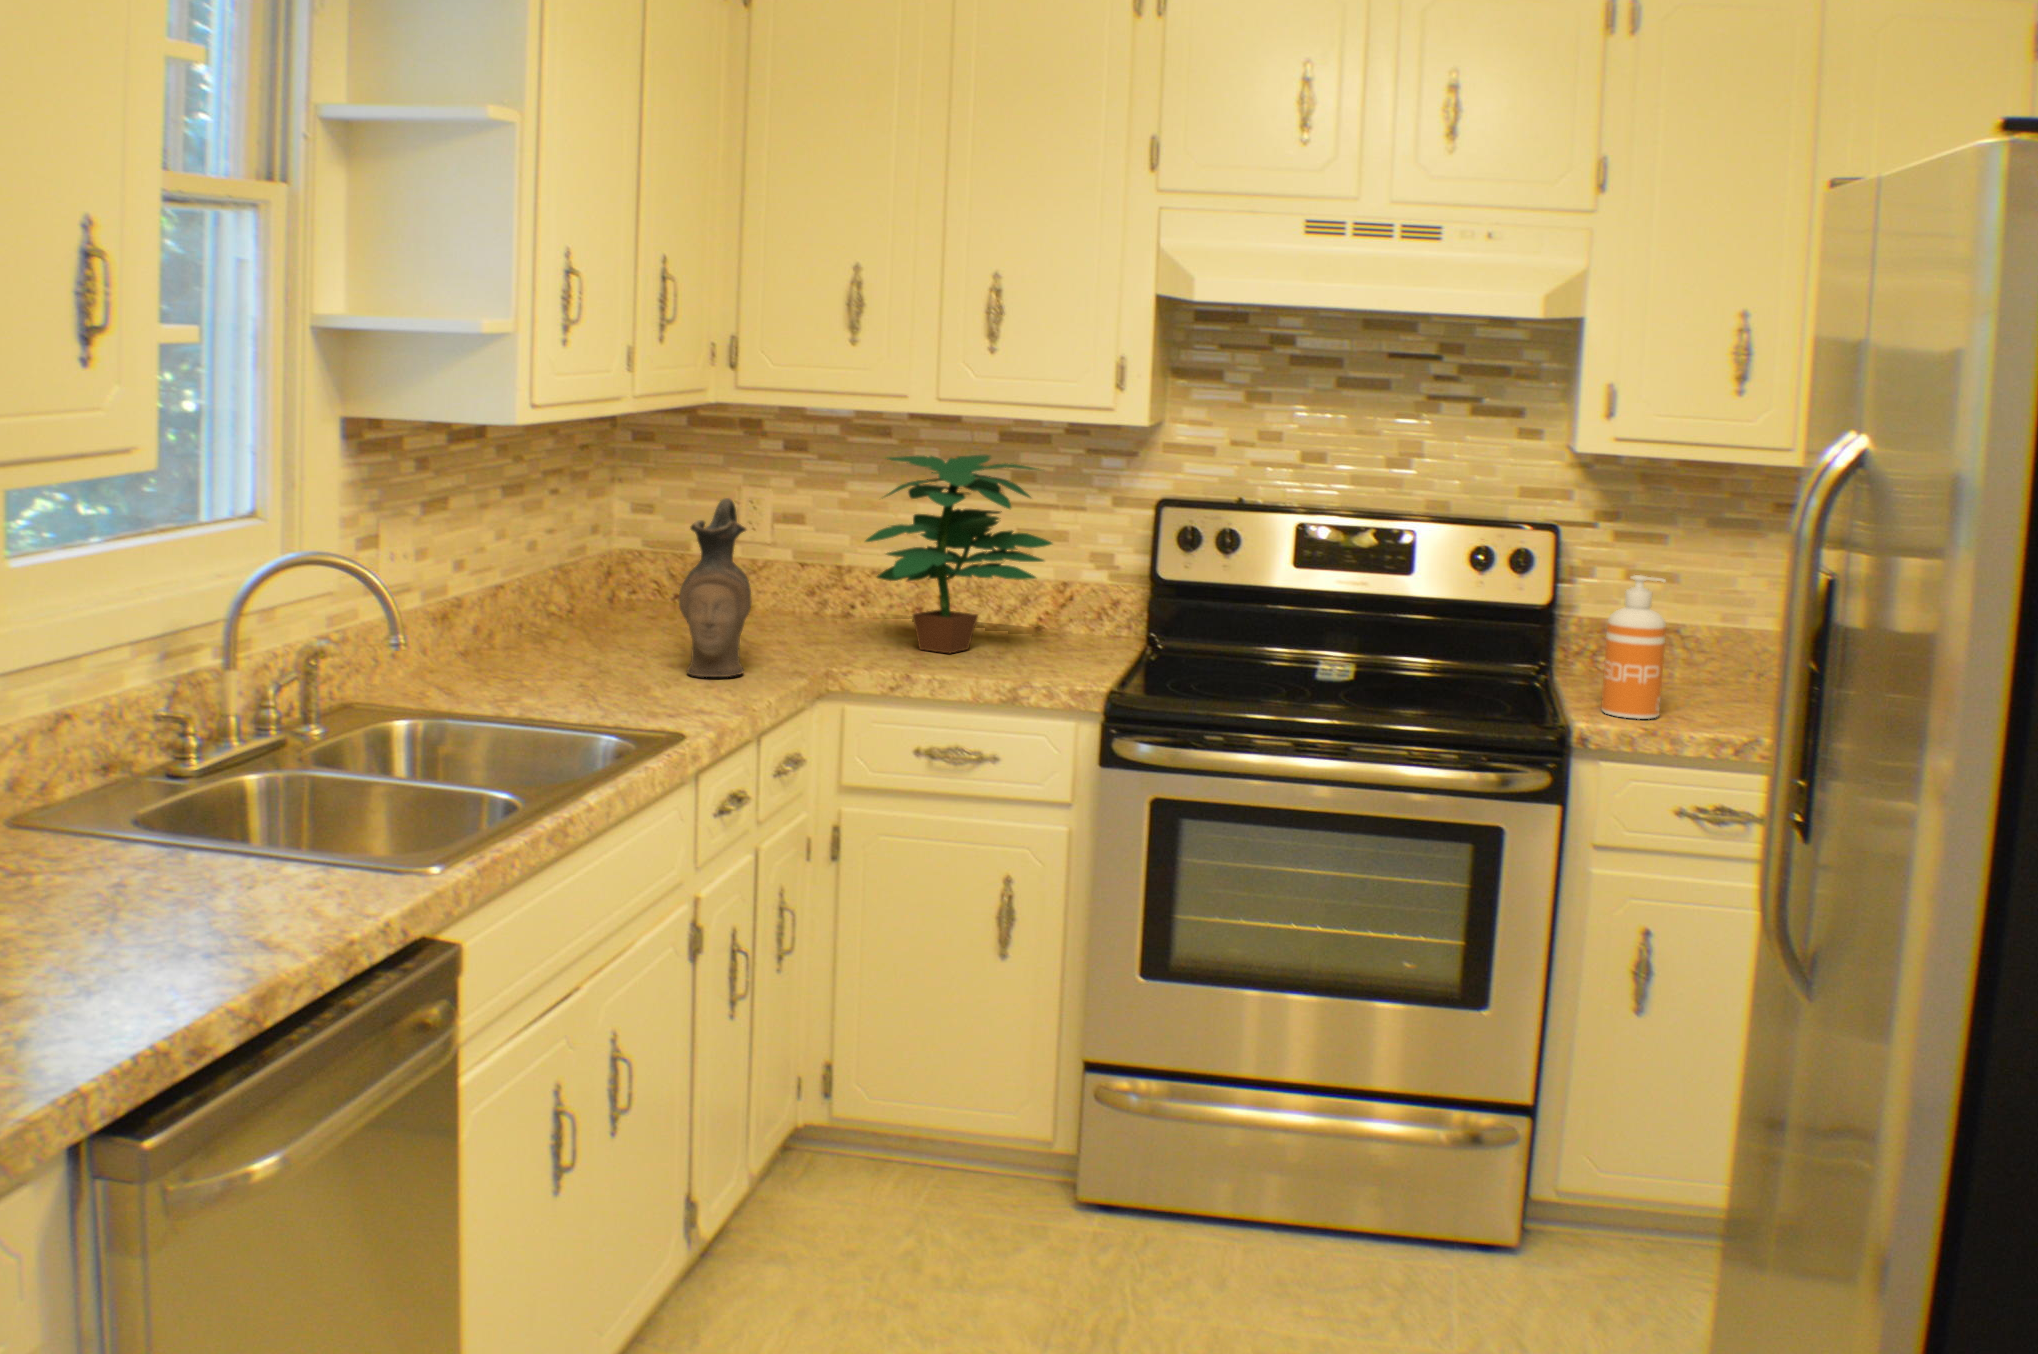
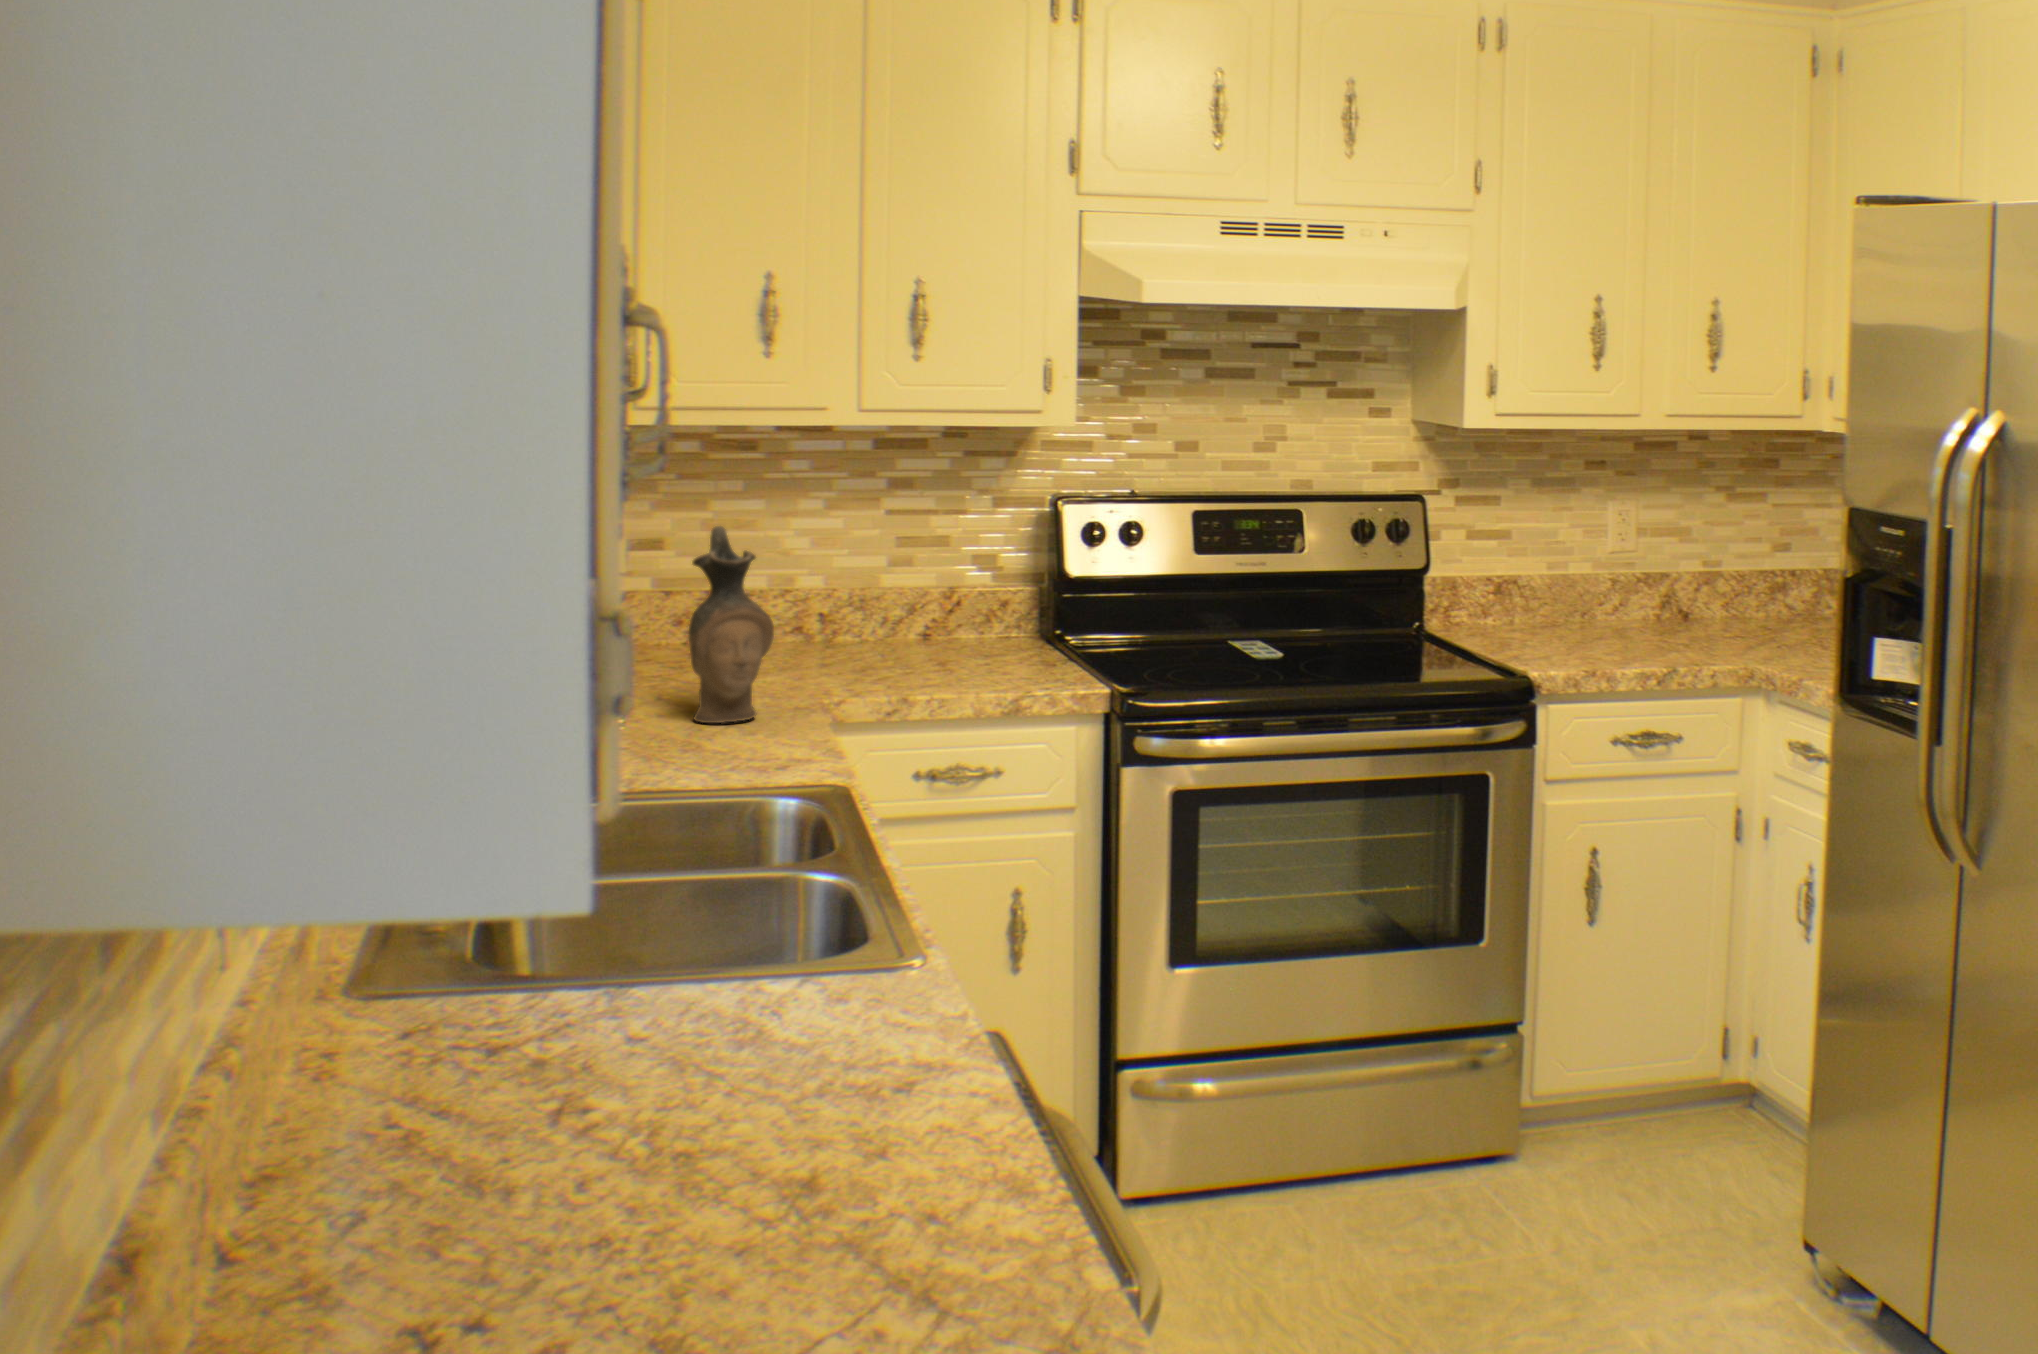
potted plant: present [866,455,1052,653] -> none [793,460,979,674]
soap dispenser: present [1601,575,1666,719] -> none [1511,536,1561,663]

